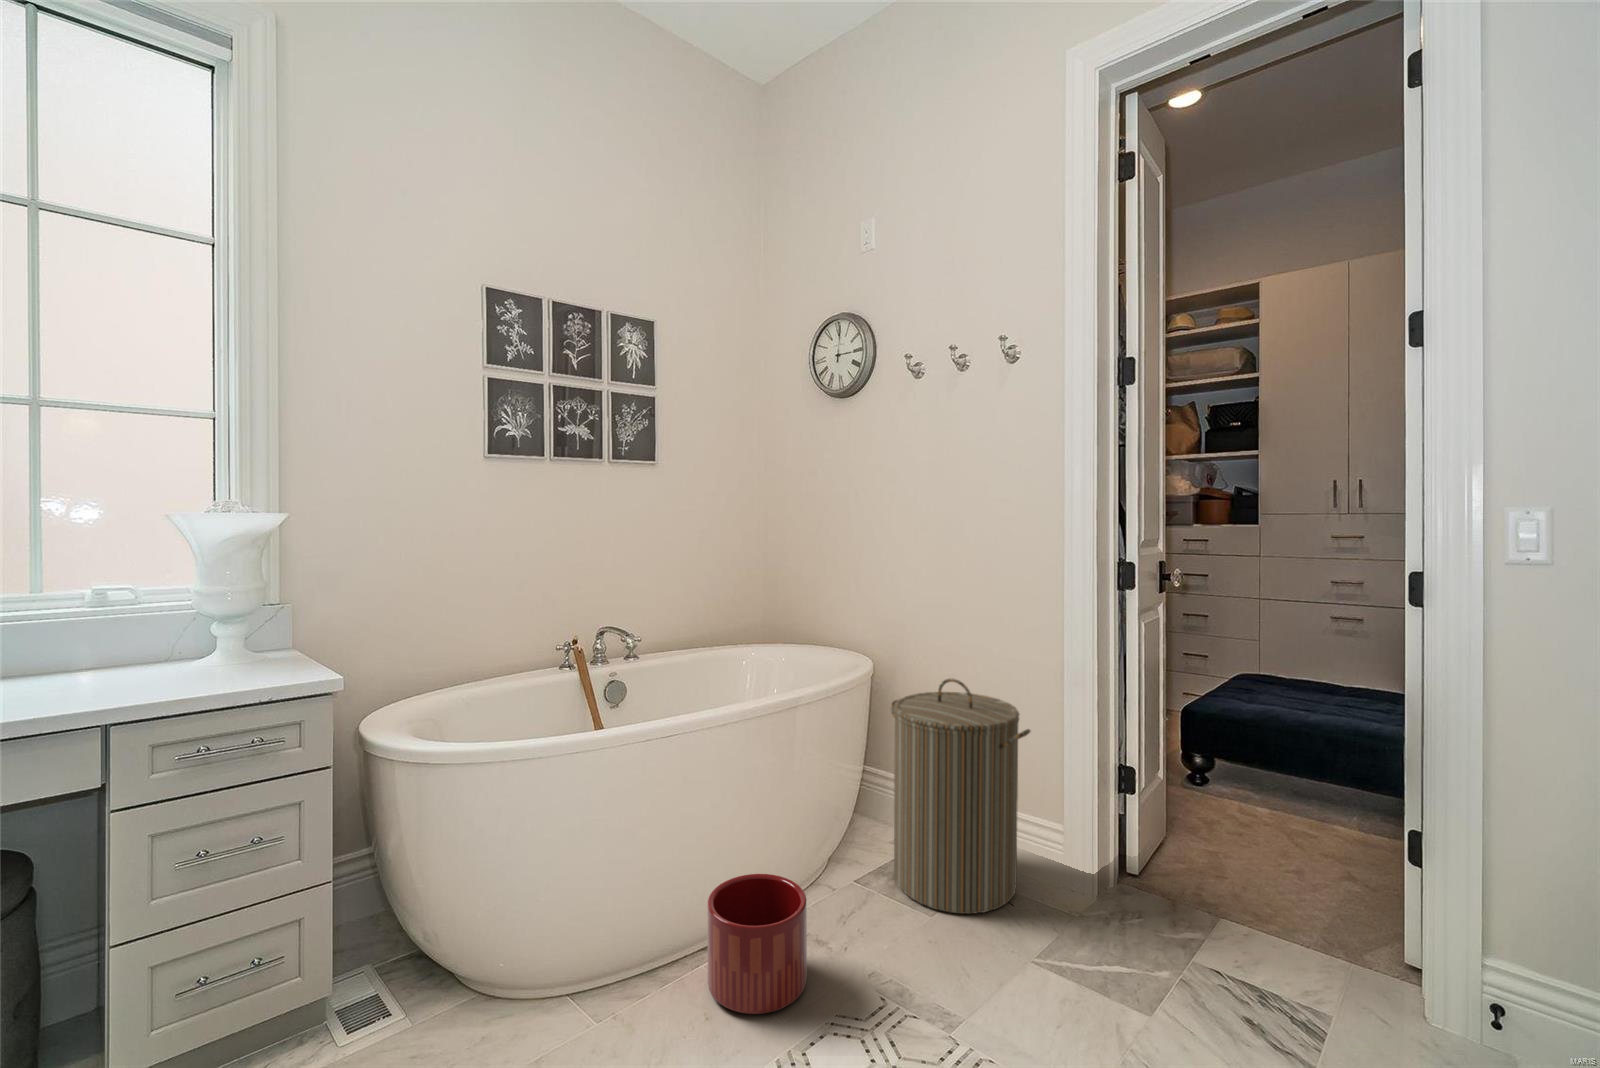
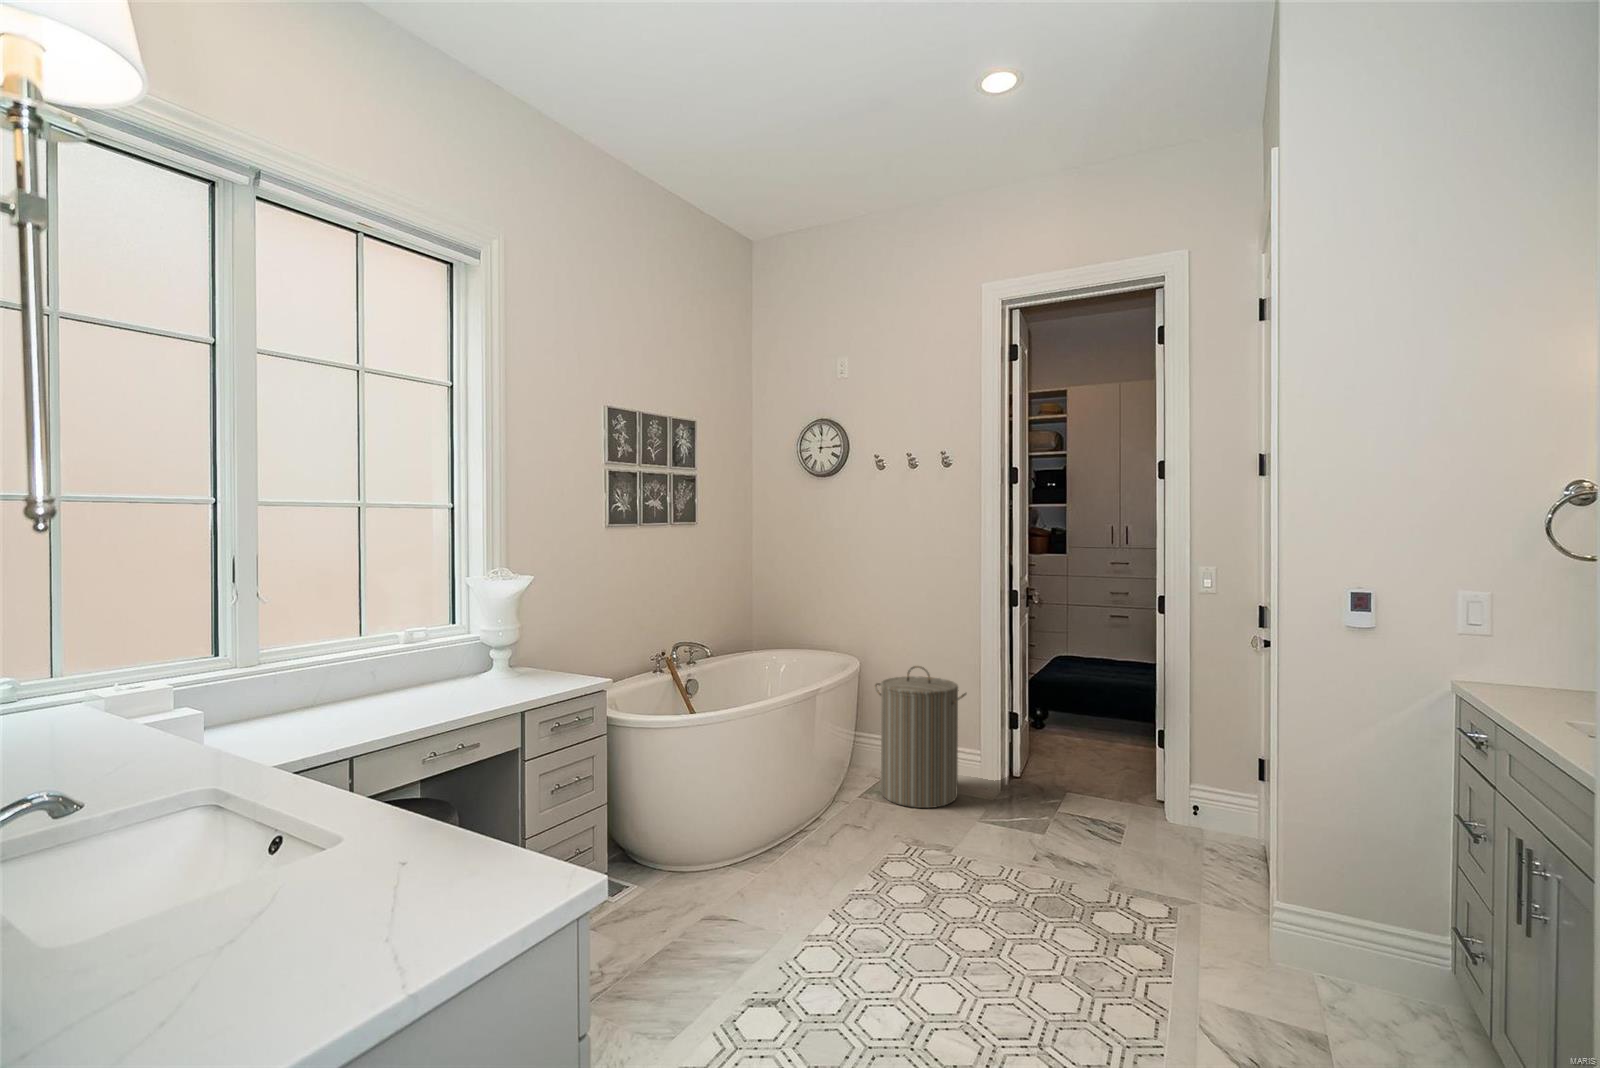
planter: present [707,874,807,1014] -> none [806,786,865,857]

